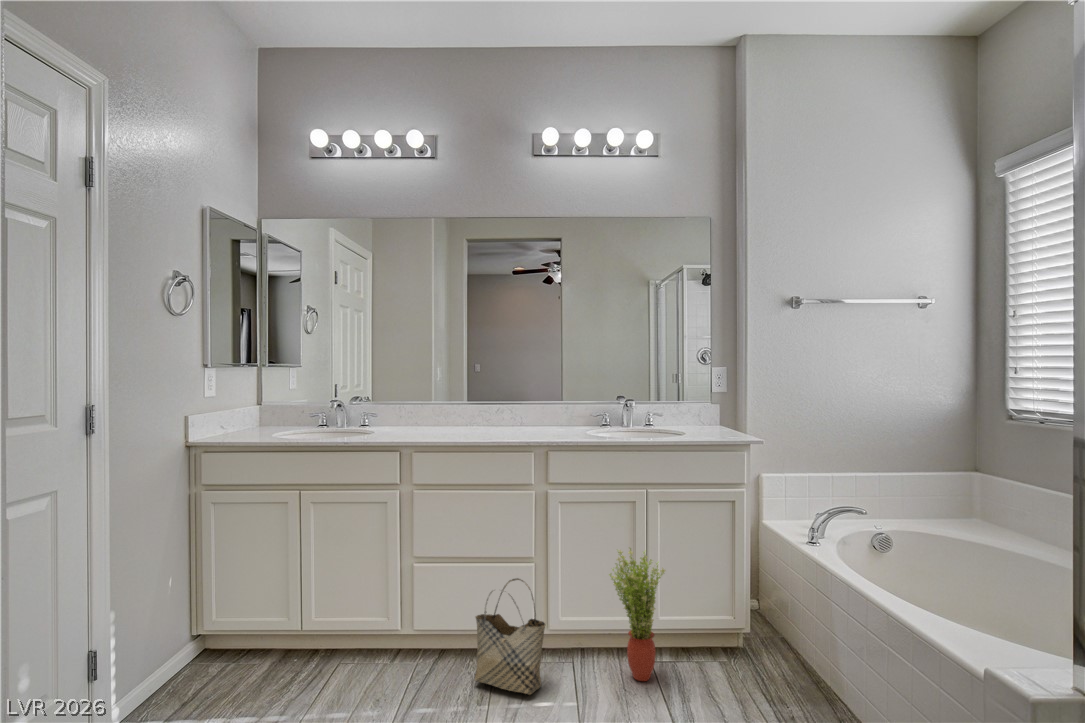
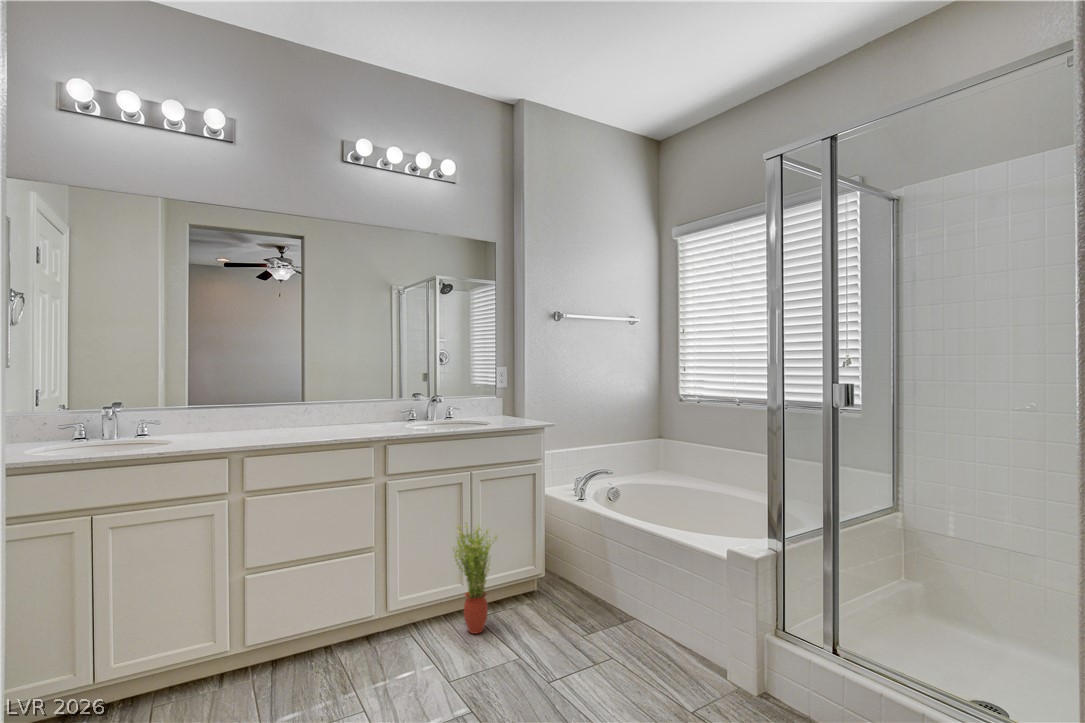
woven basket: present [475,578,545,694] -> none [329,567,402,673]

